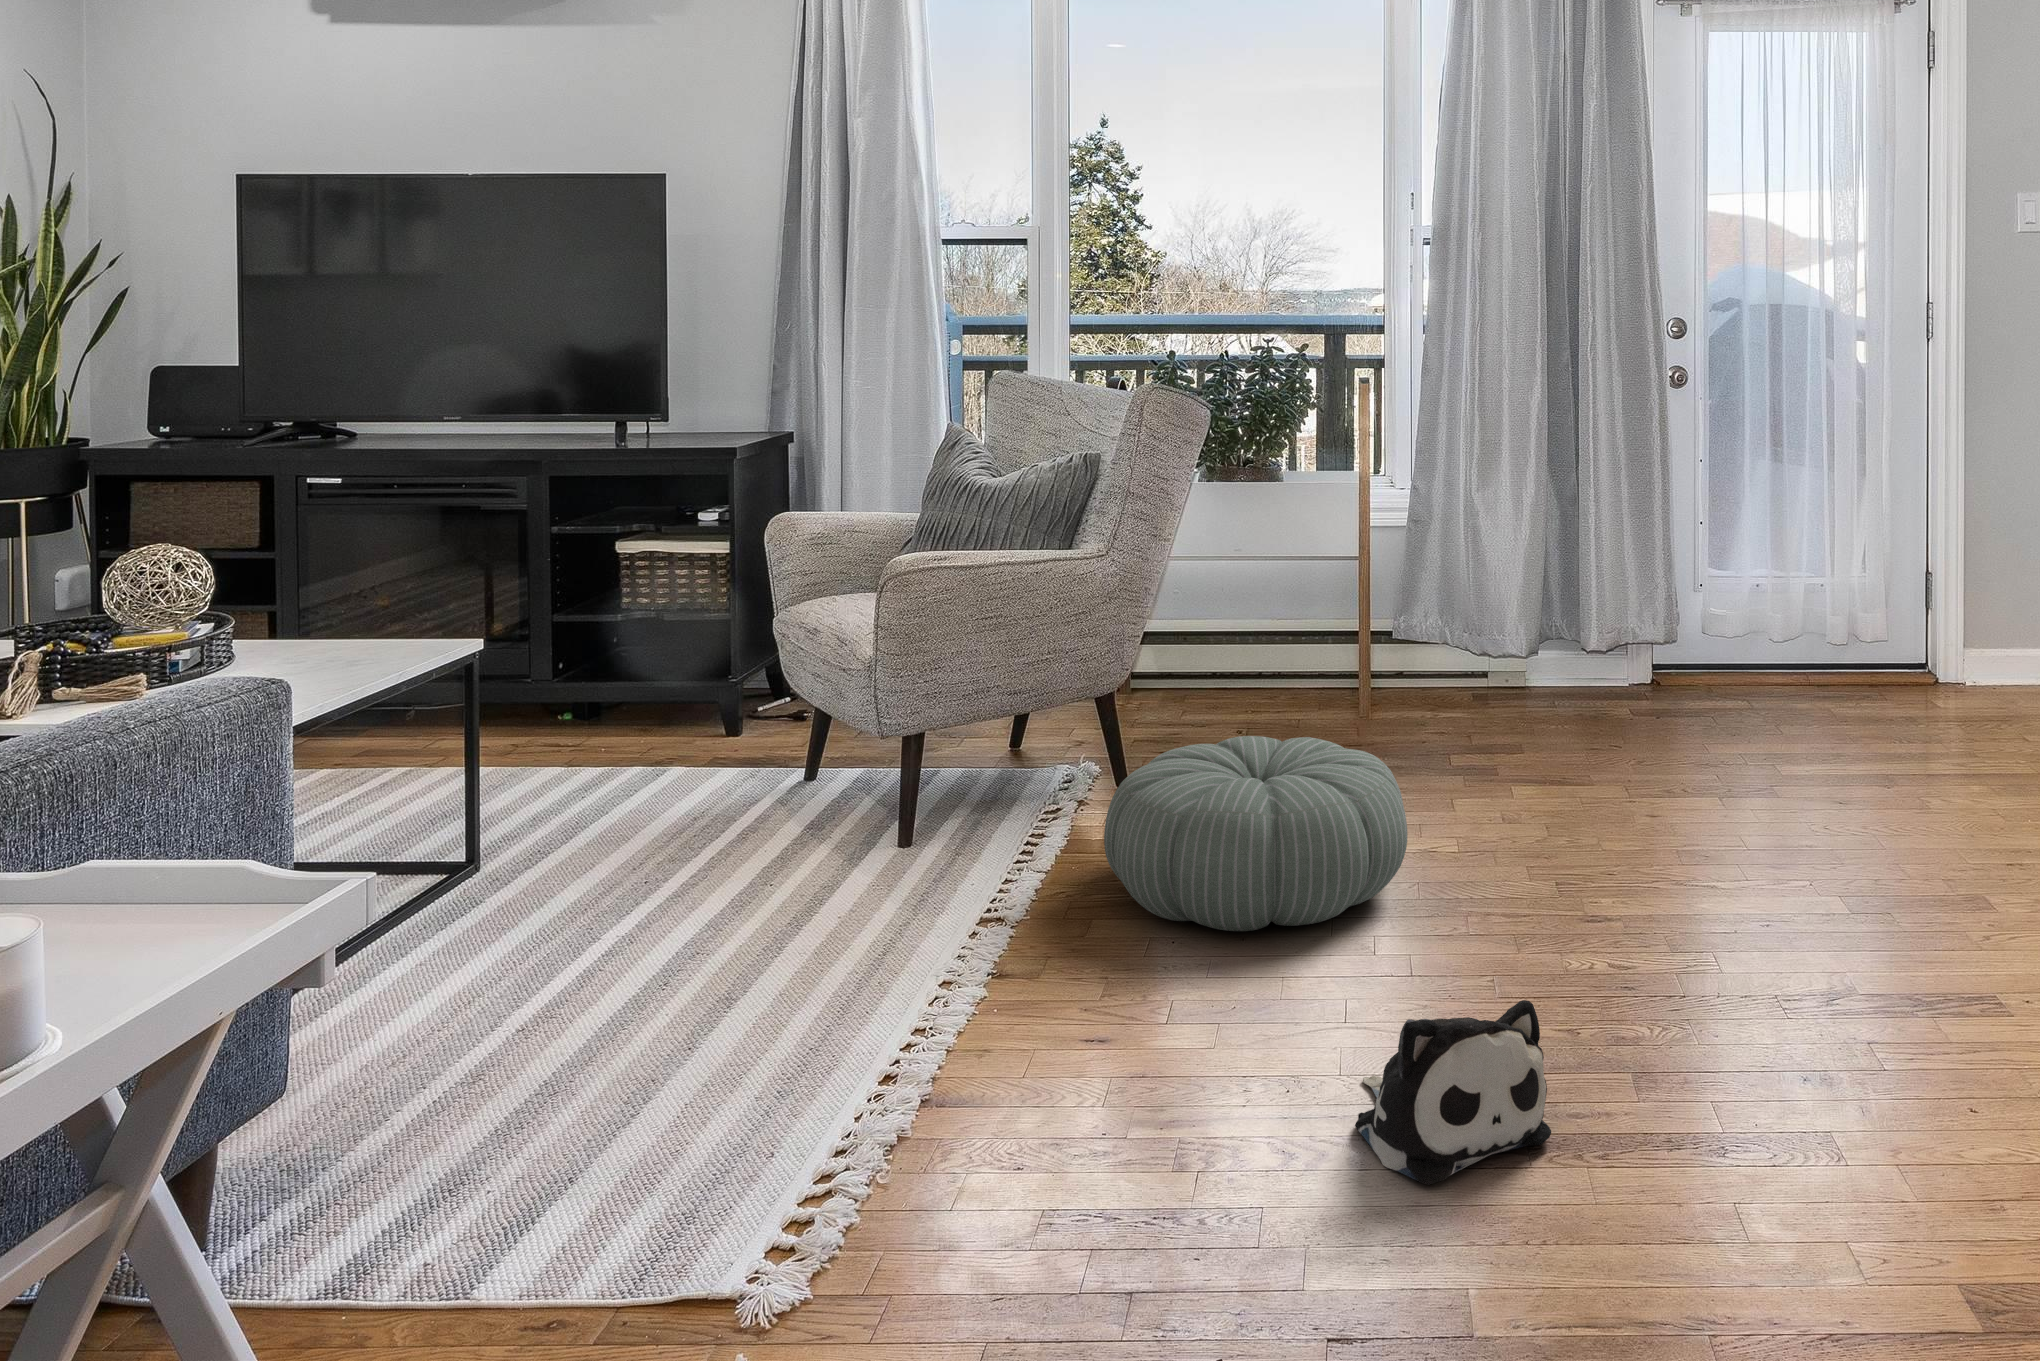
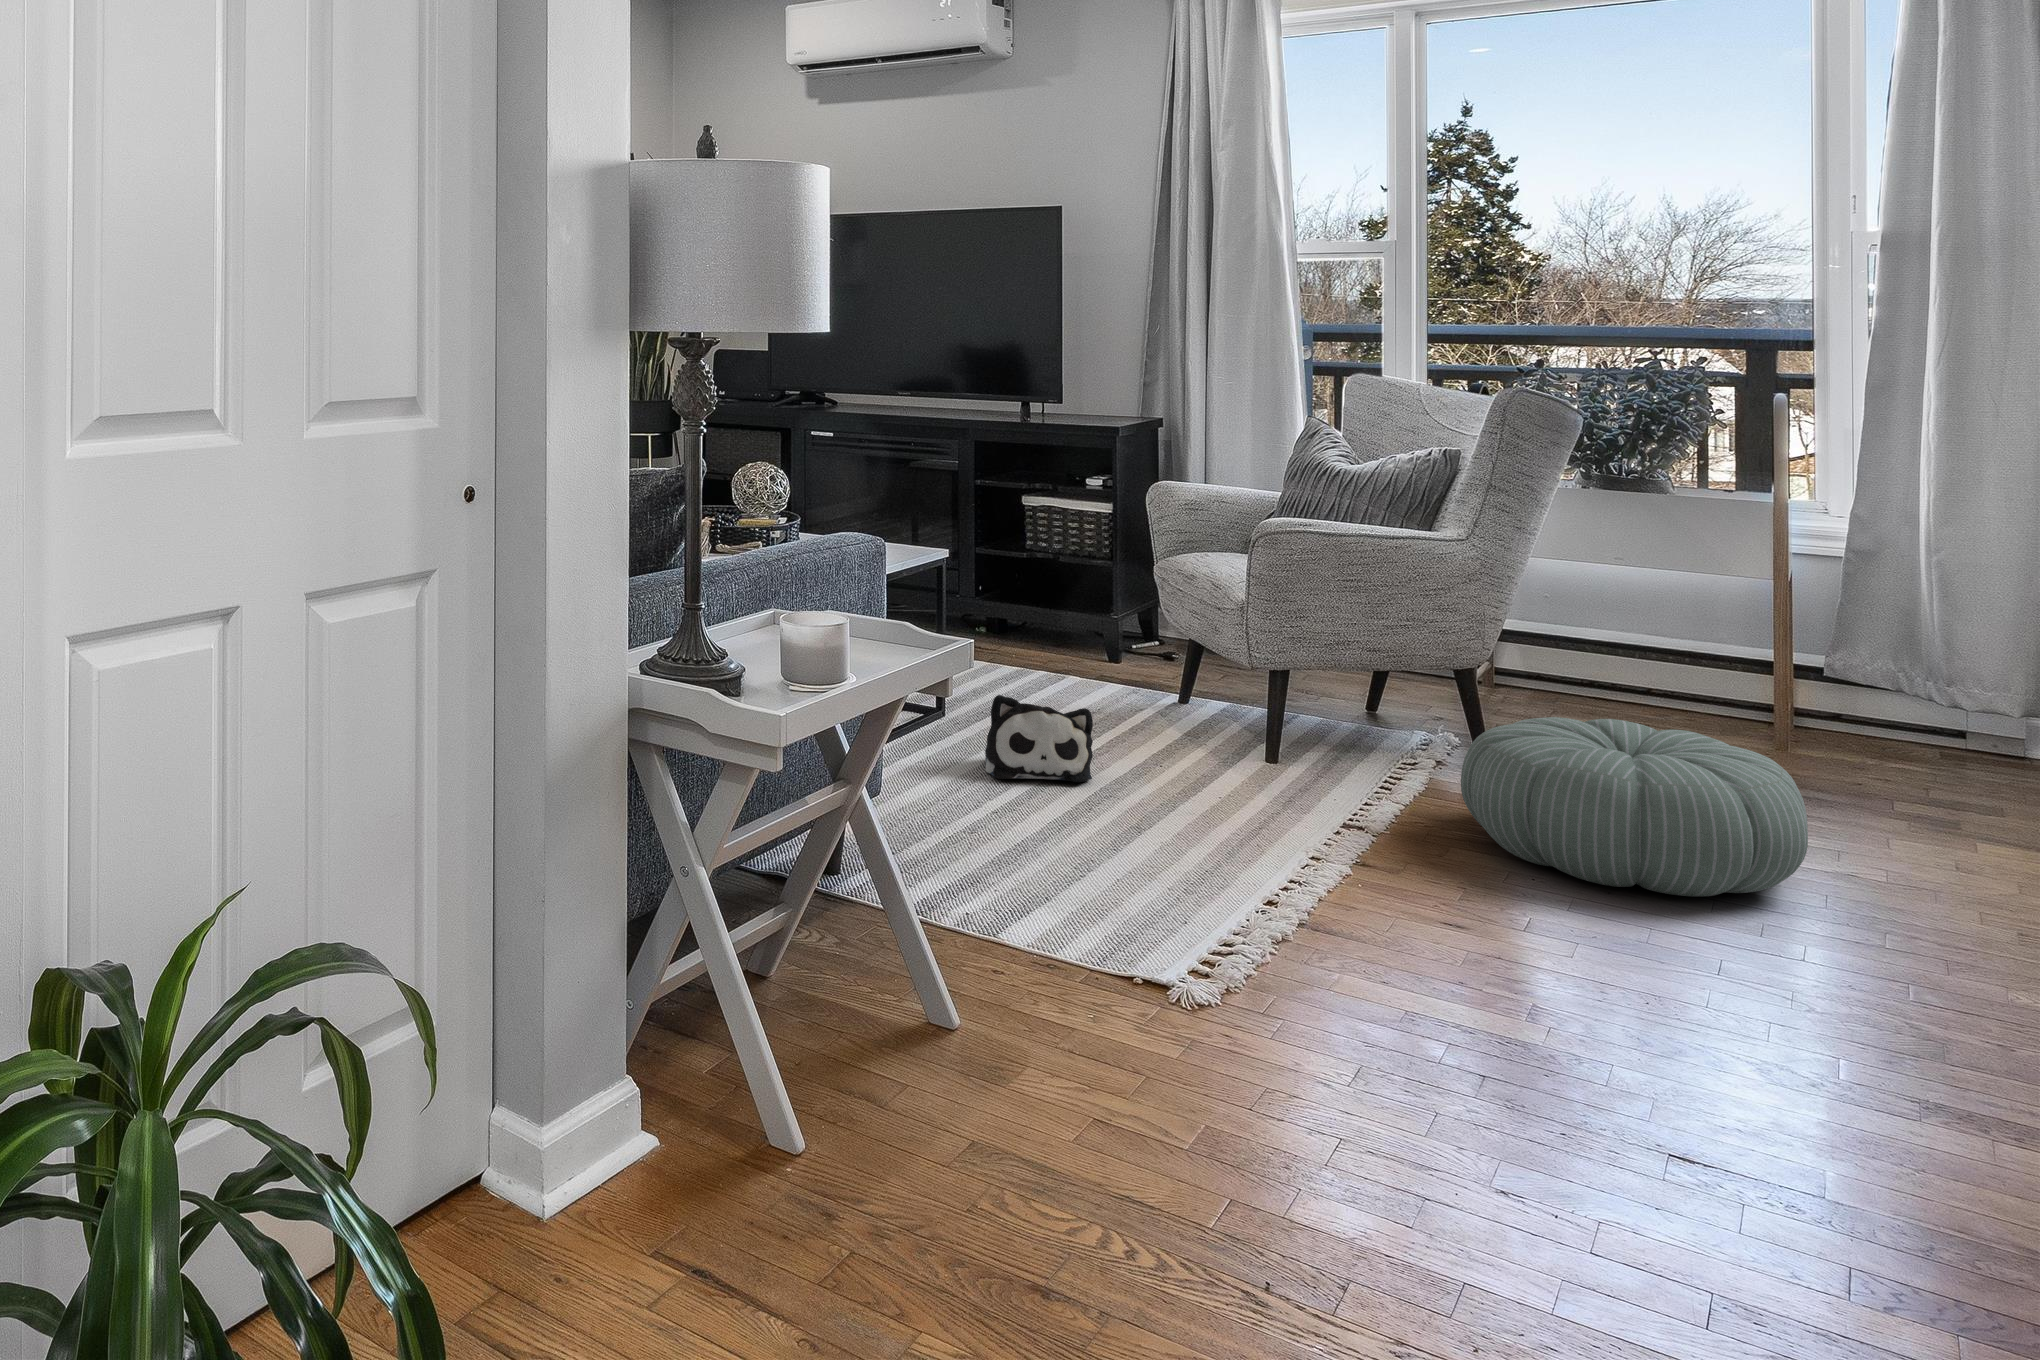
plush toy: present [1355,1000,1551,1185] -> present [985,695,1093,782]

